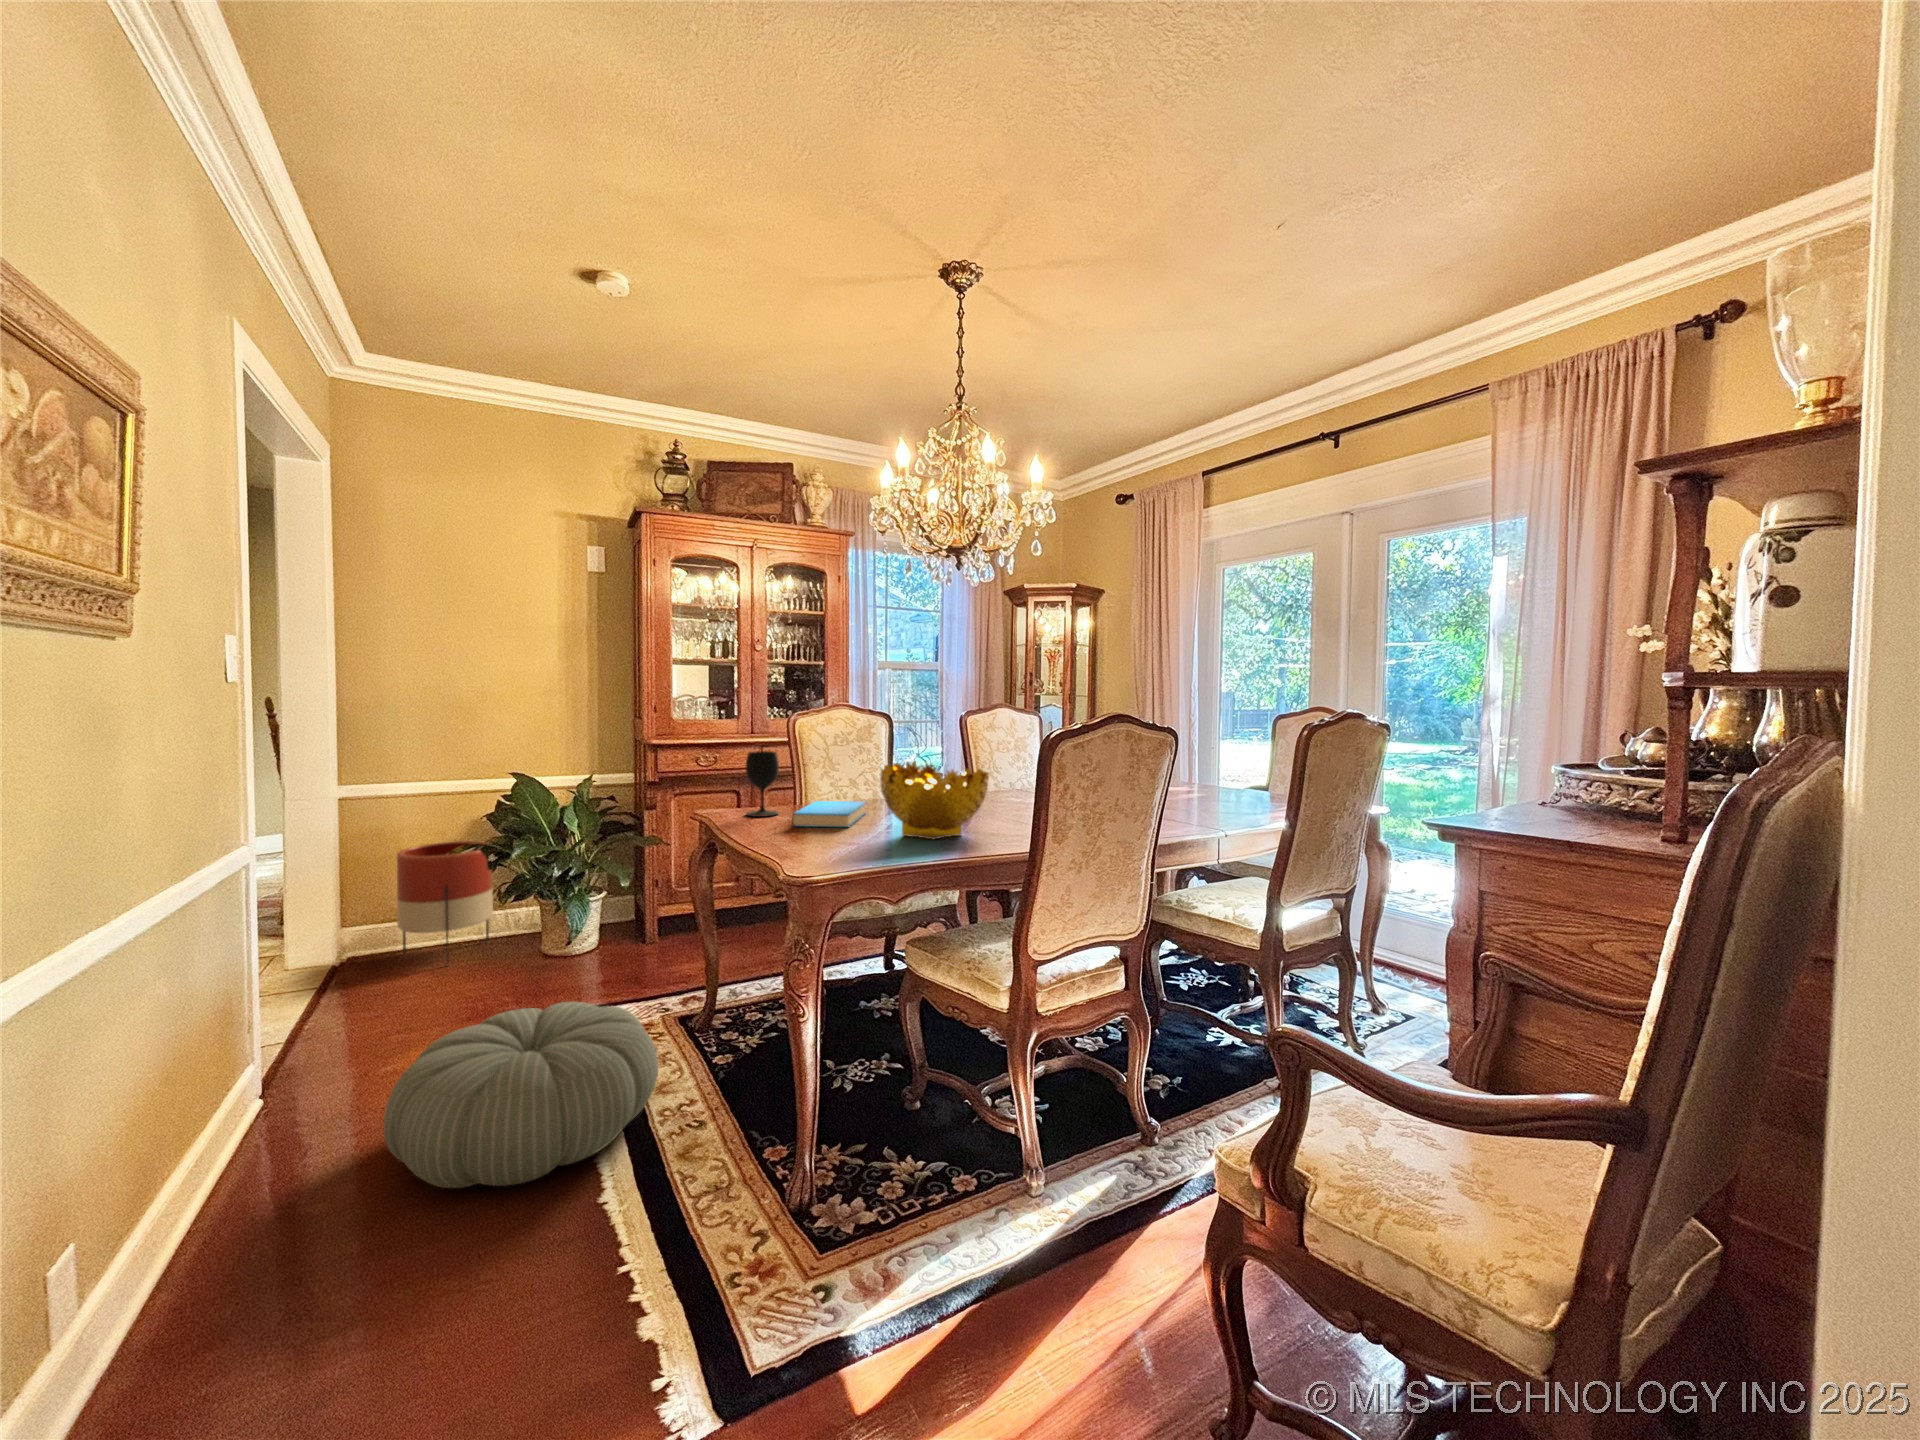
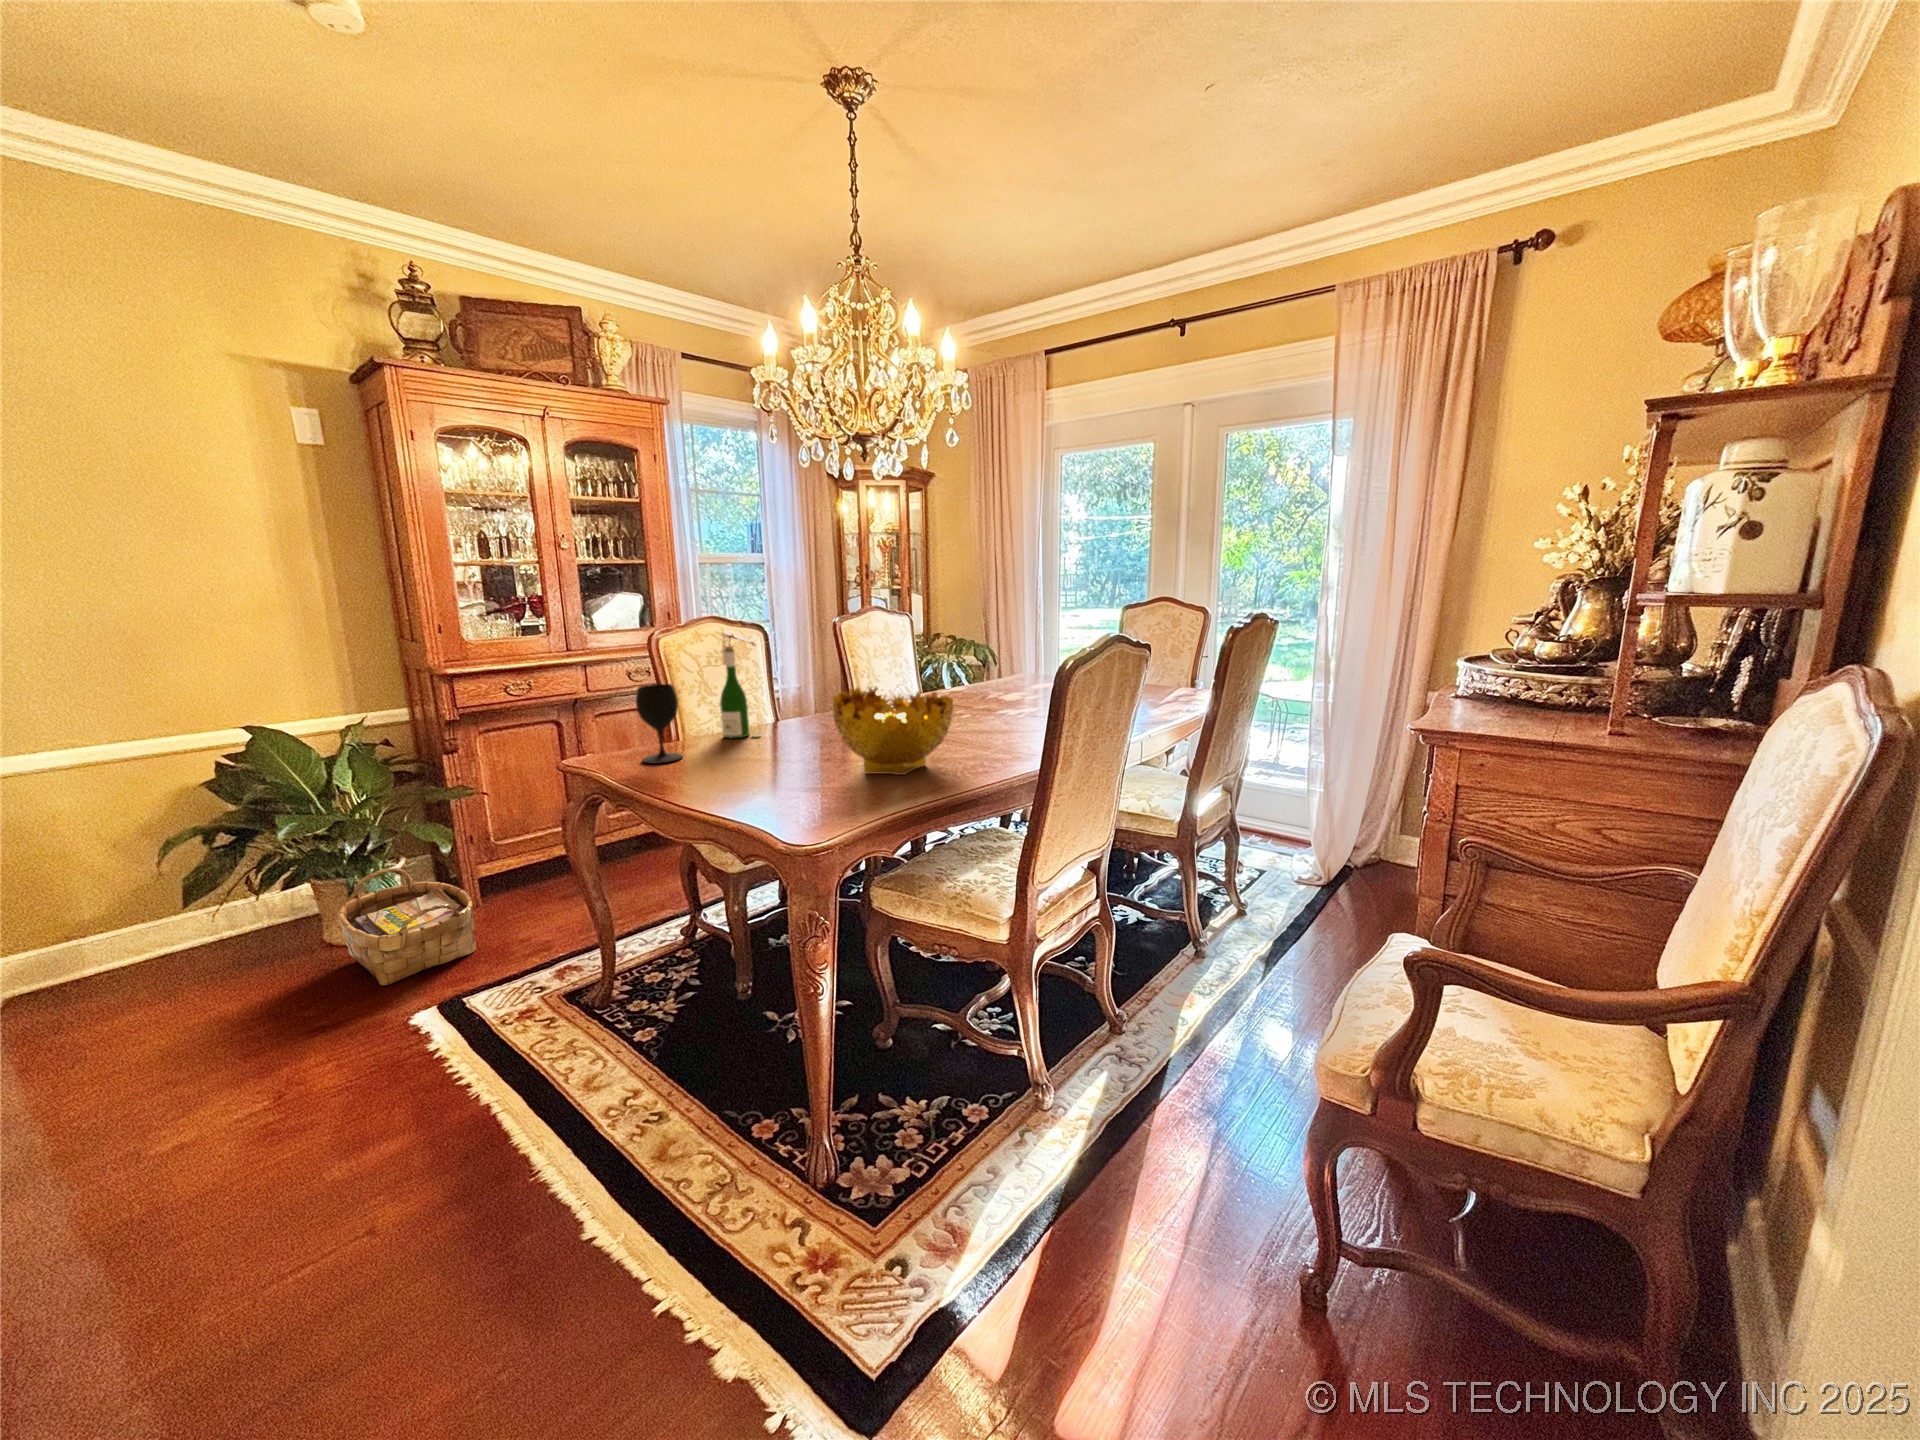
wine bottle: none [824,713,856,806] -> present [720,631,760,738]
book: present [792,801,866,827] -> none [720,733,790,773]
planter: present [397,841,493,965] -> none [59,819,240,988]
woven basket: none [544,895,637,987] -> present [338,868,476,985]
pouf: present [384,1002,658,1188] -> none [232,1011,598,1295]

